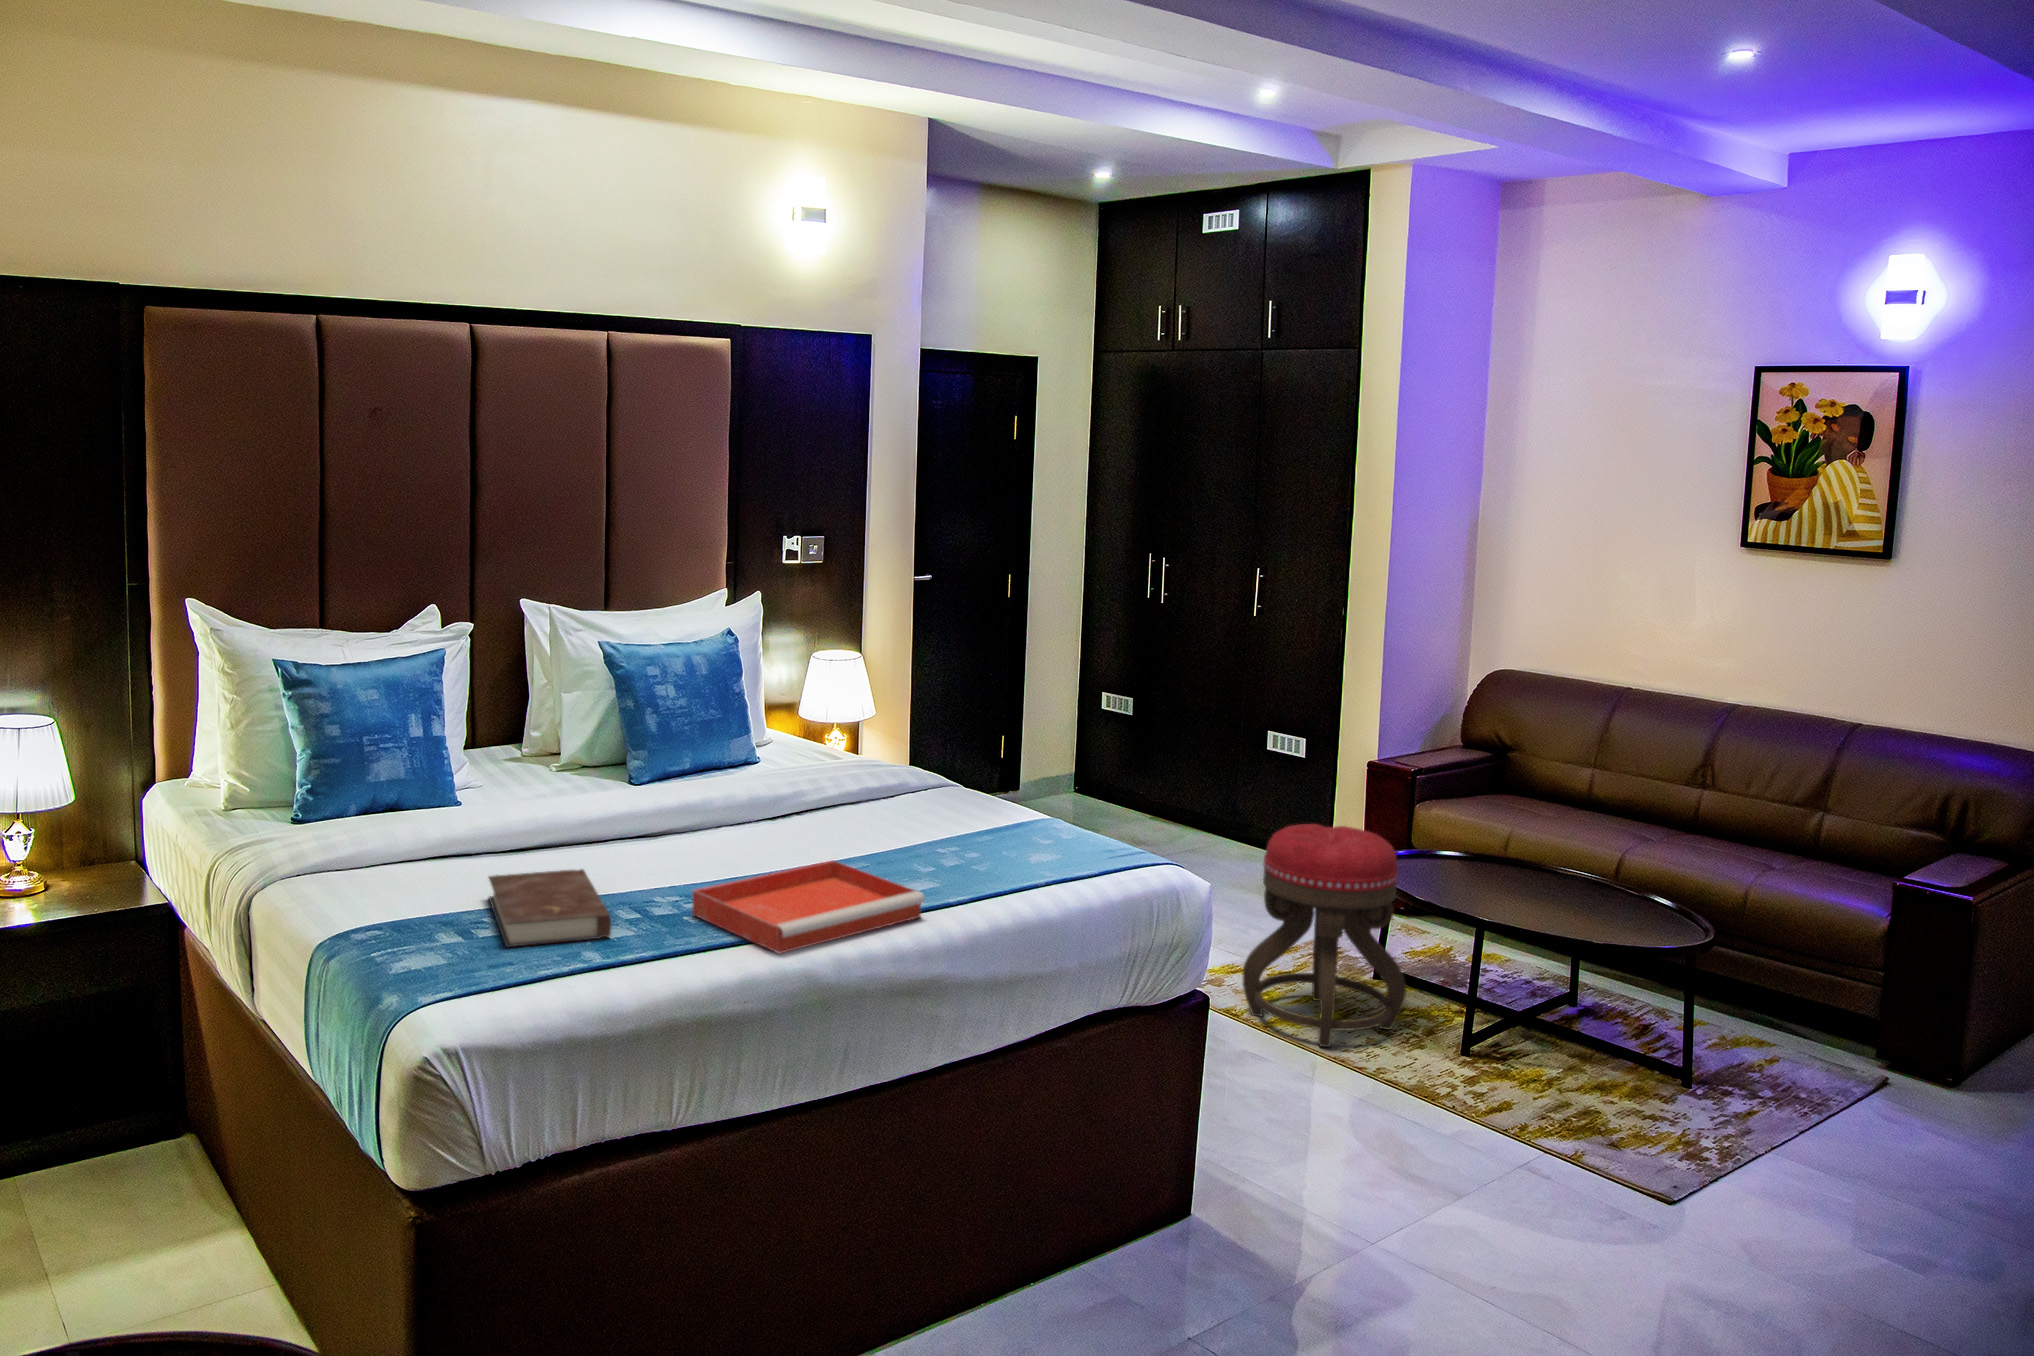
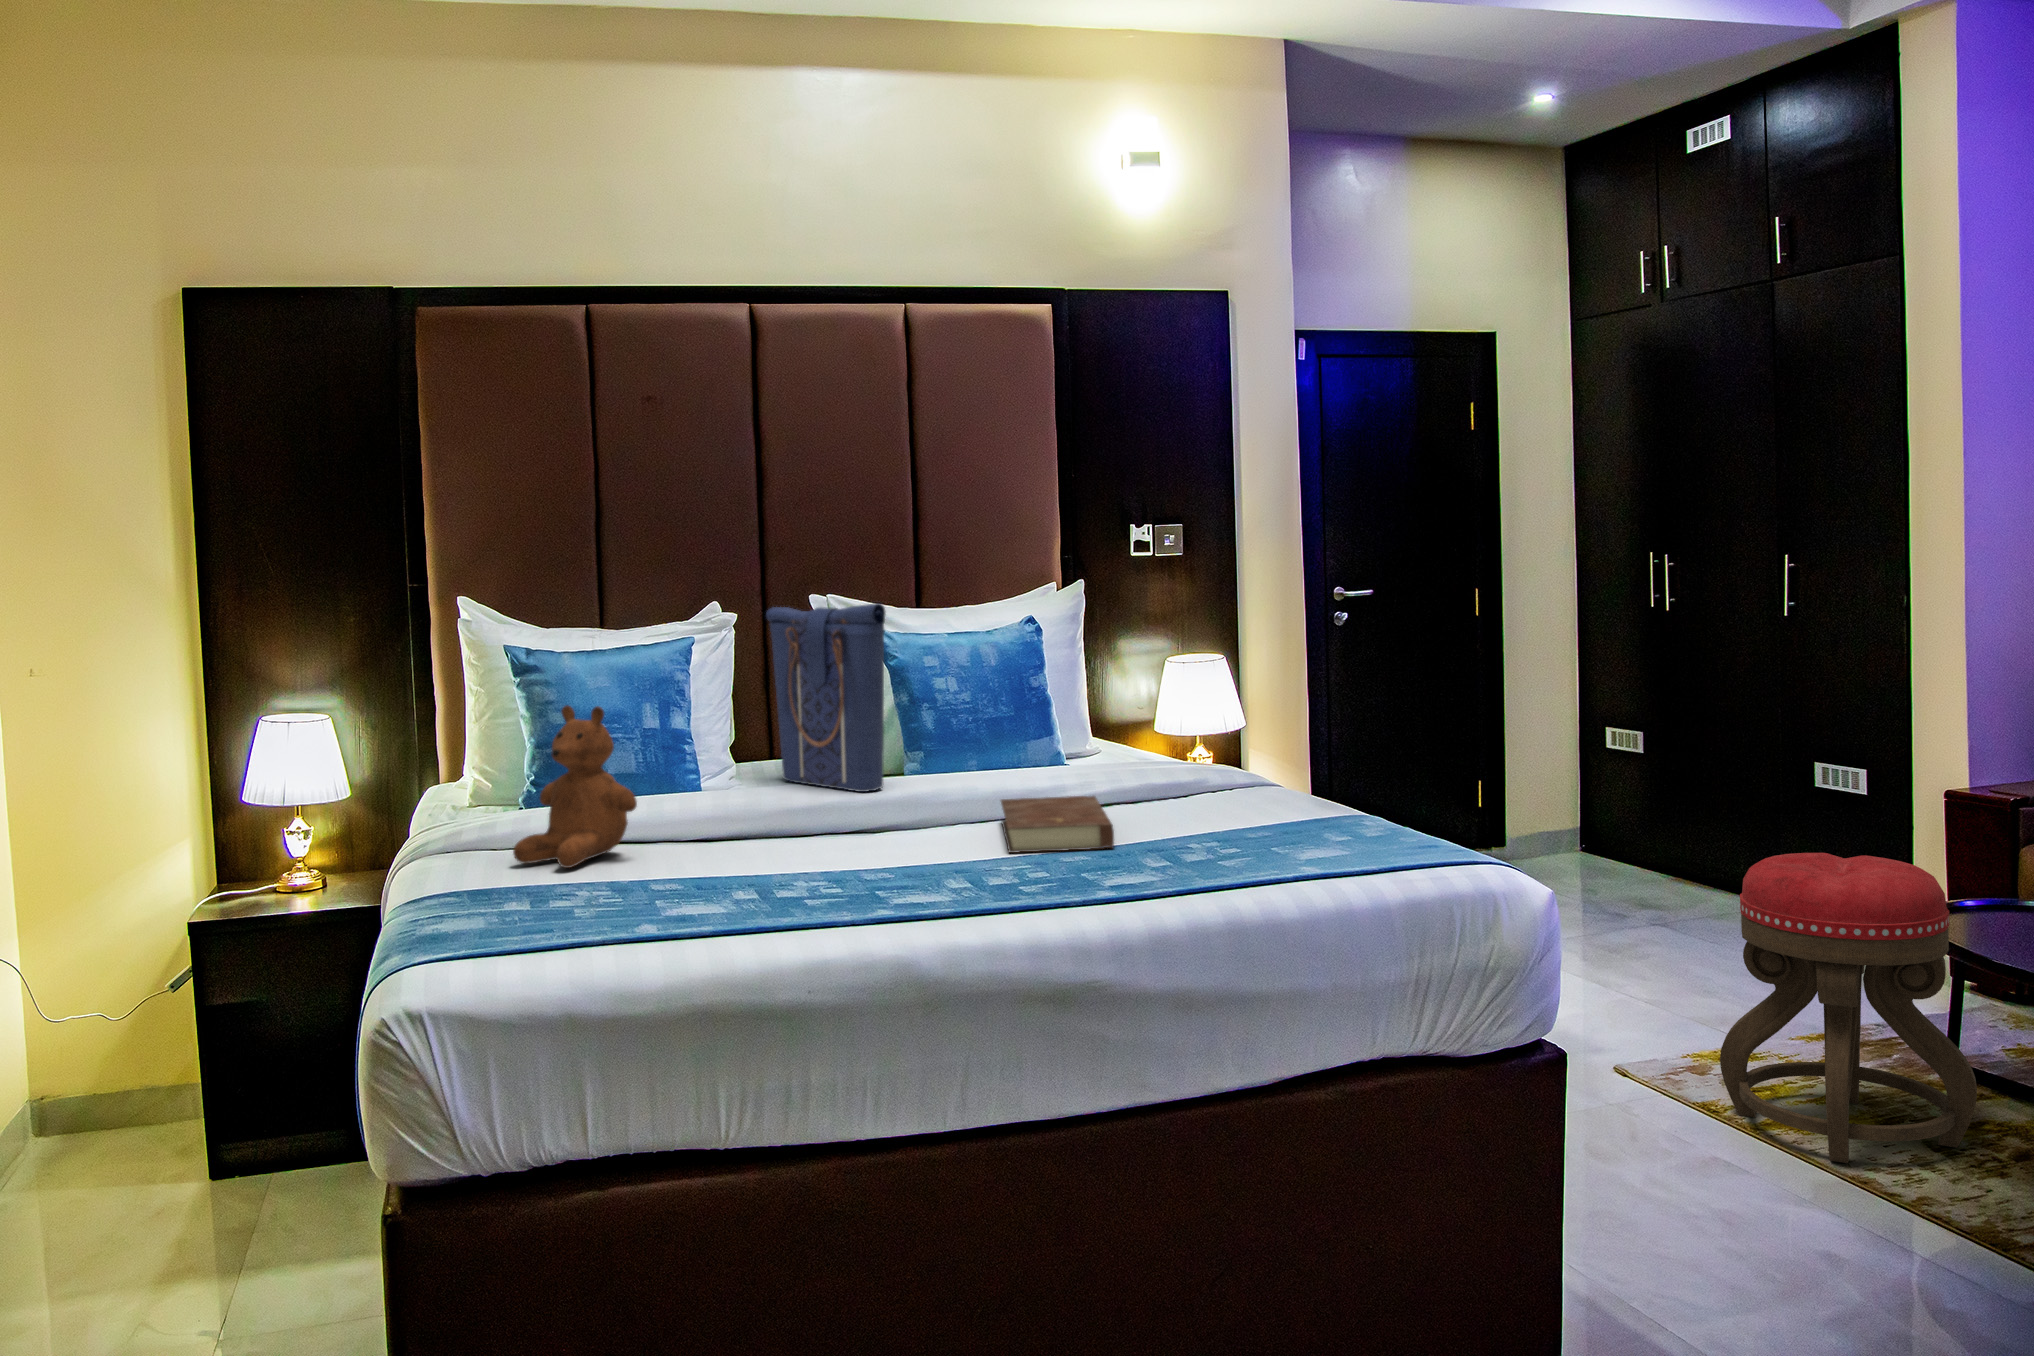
tote bag: none [507,619,637,790] -> present [766,603,886,792]
teddy bear: none [360,736,476,886] -> present [513,705,637,868]
tray: present [692,860,925,954] -> none [821,846,1097,939]
book: present [489,869,611,947] -> present [1001,796,1114,853]

